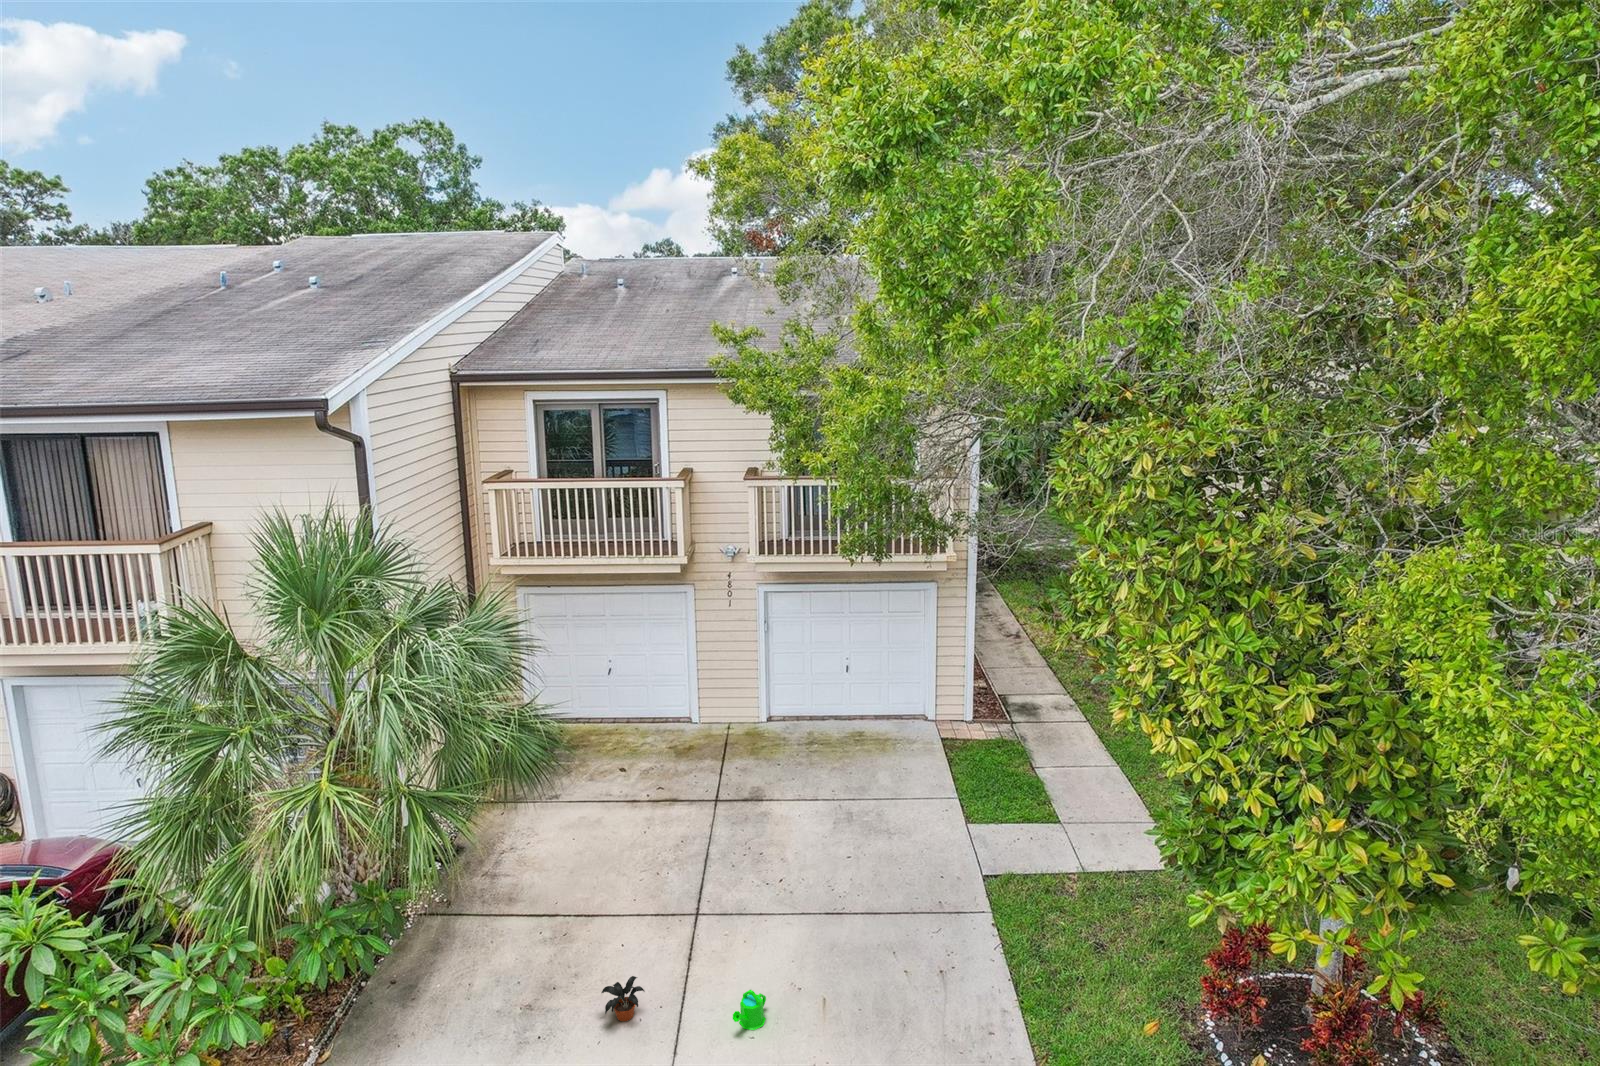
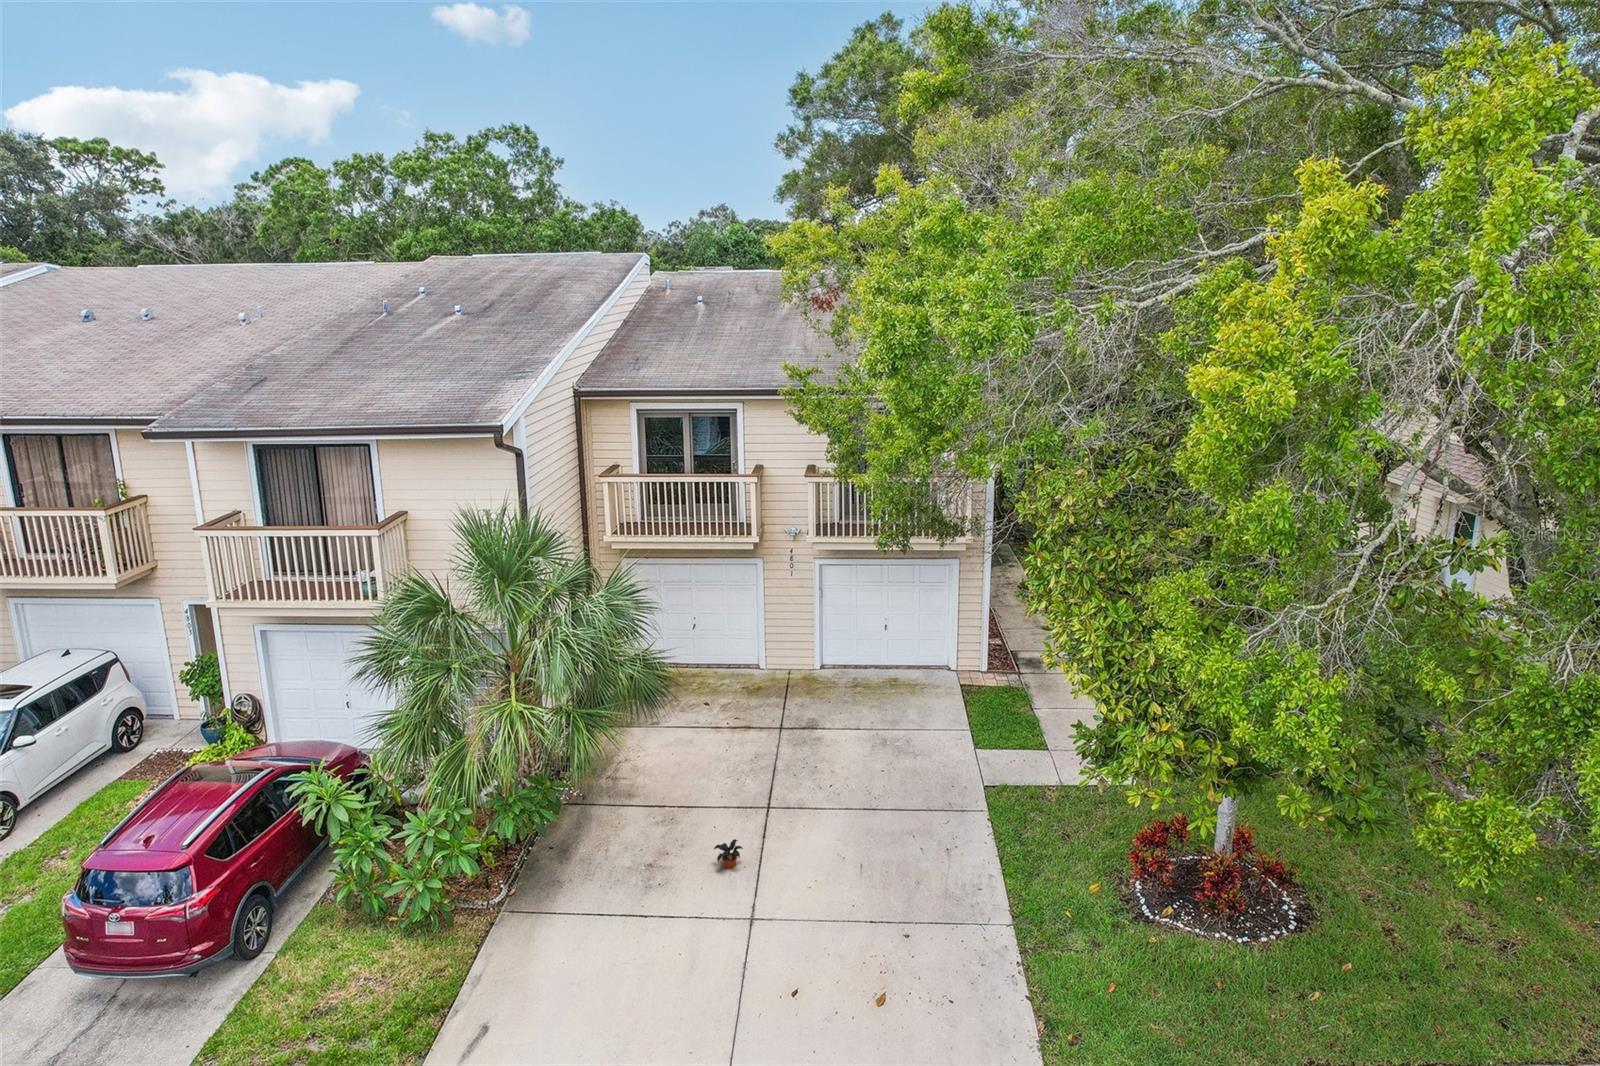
watering can: present [733,990,766,1030] -> none [804,849,827,875]

